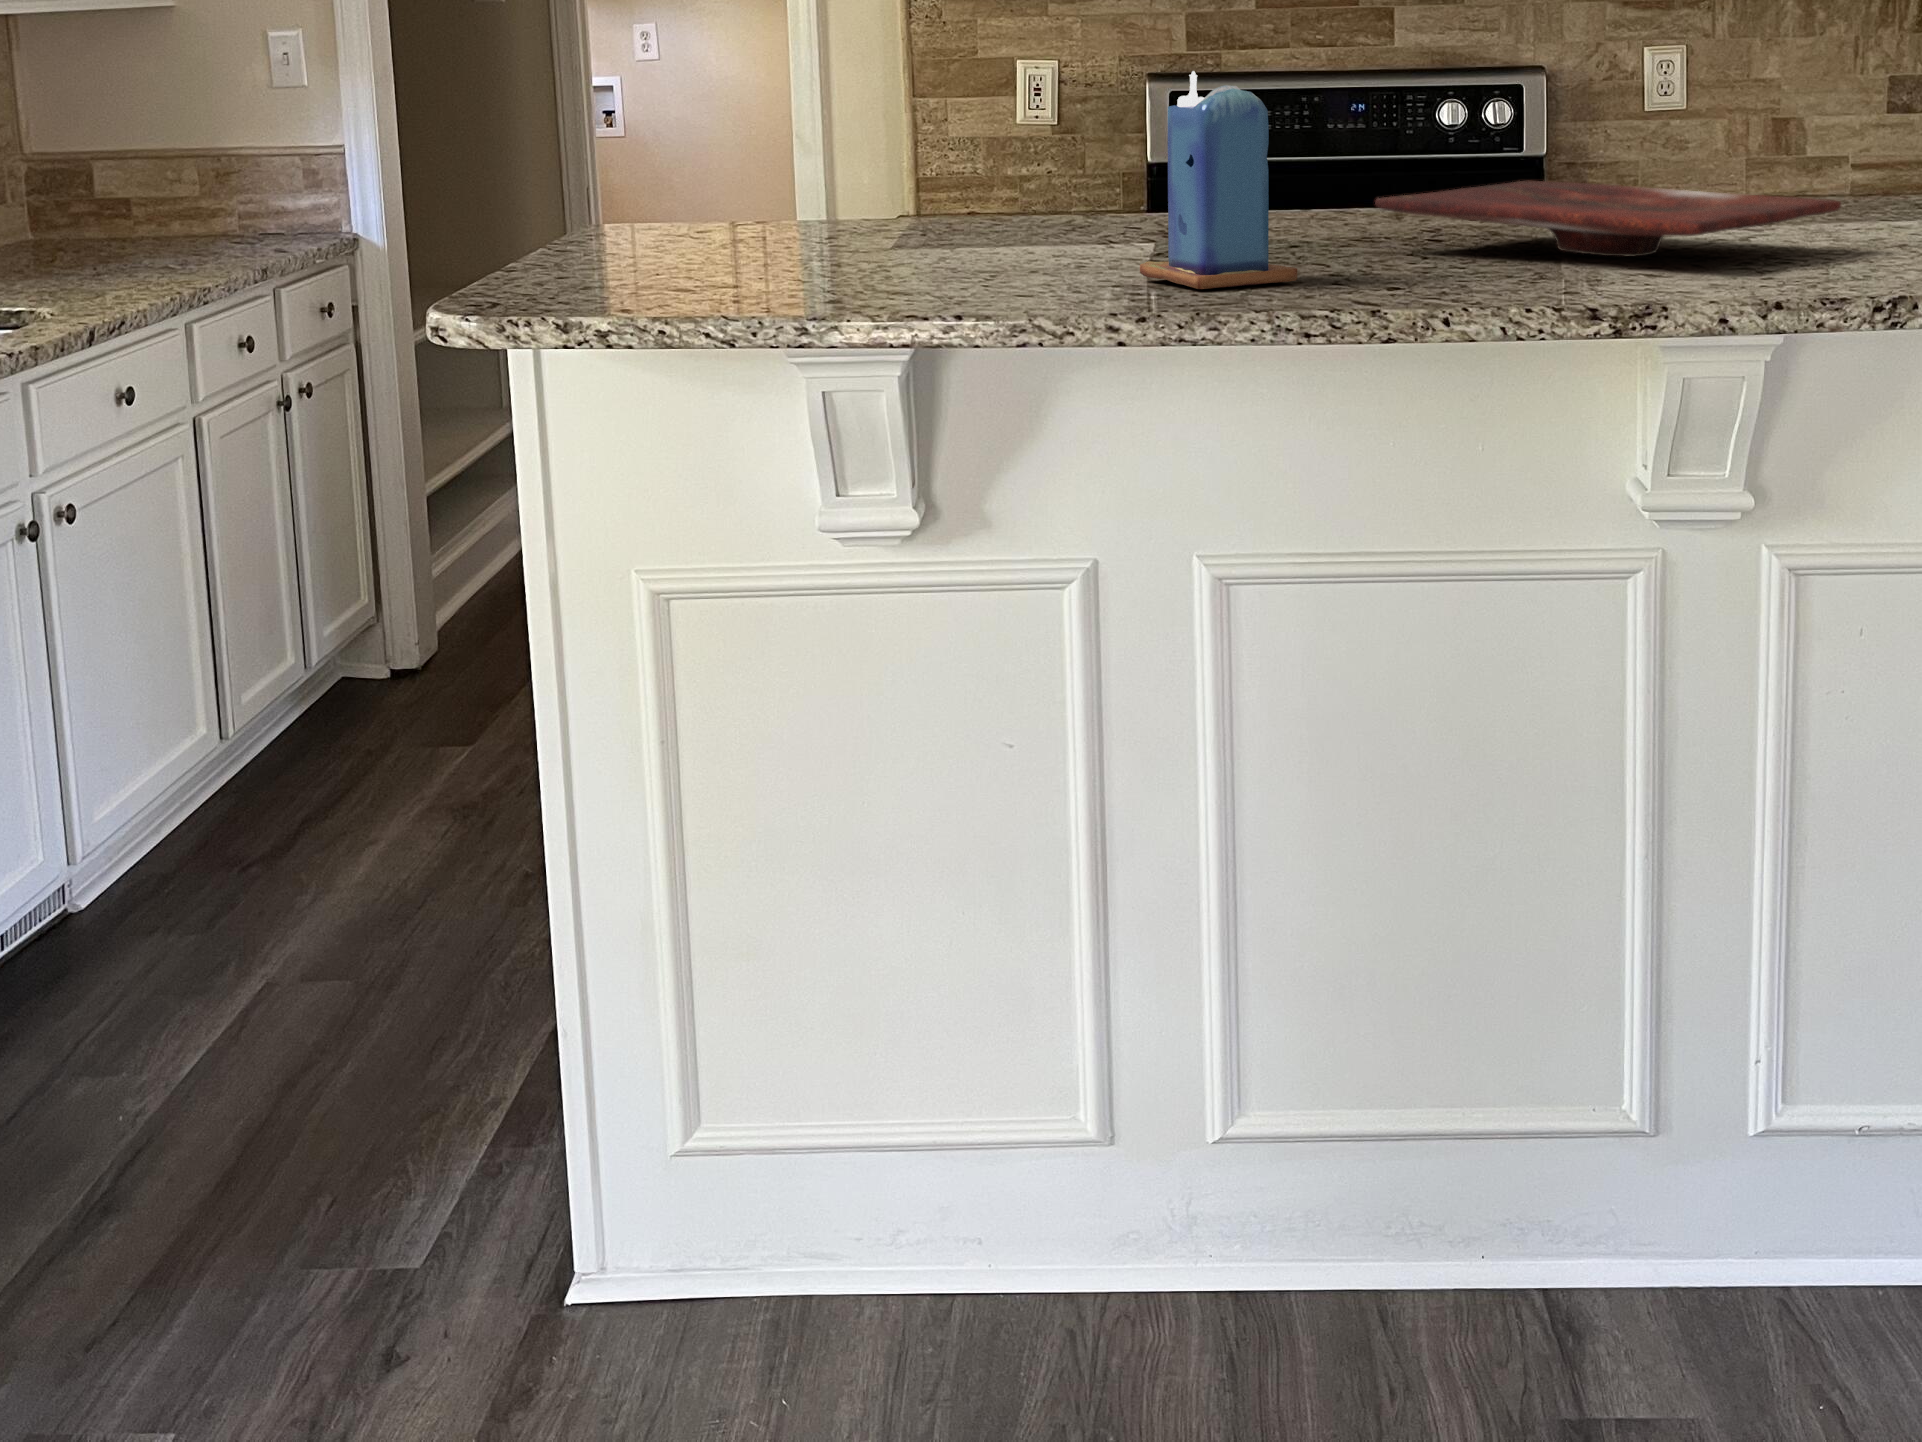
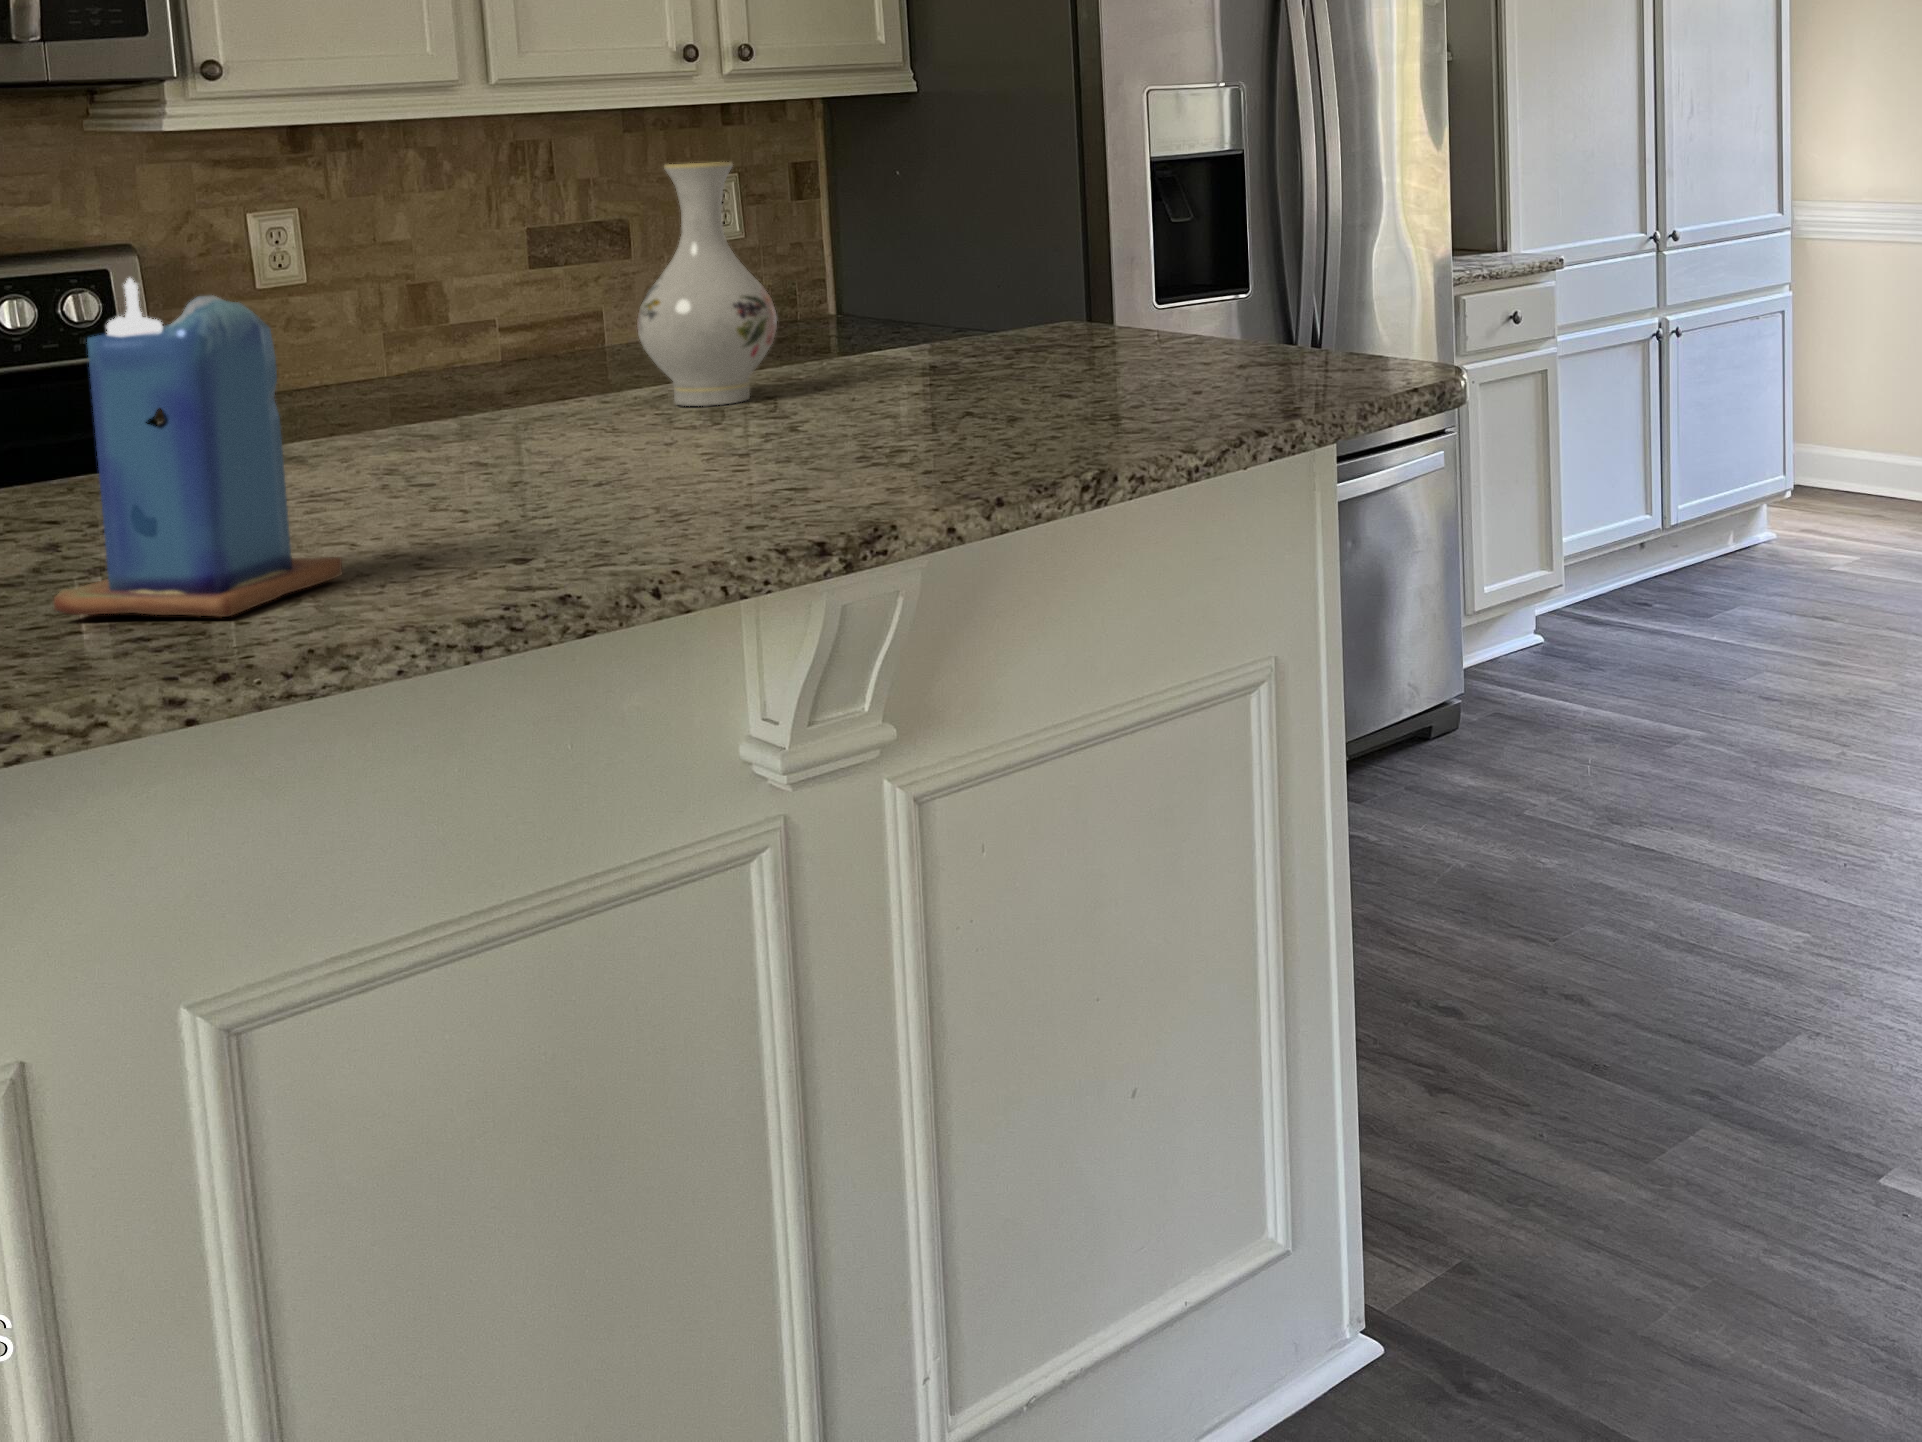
vase: none [1757,16,1879,226] -> present [637,162,777,406]
cutting board: present [1375,181,1841,257] -> none [293,371,859,473]

